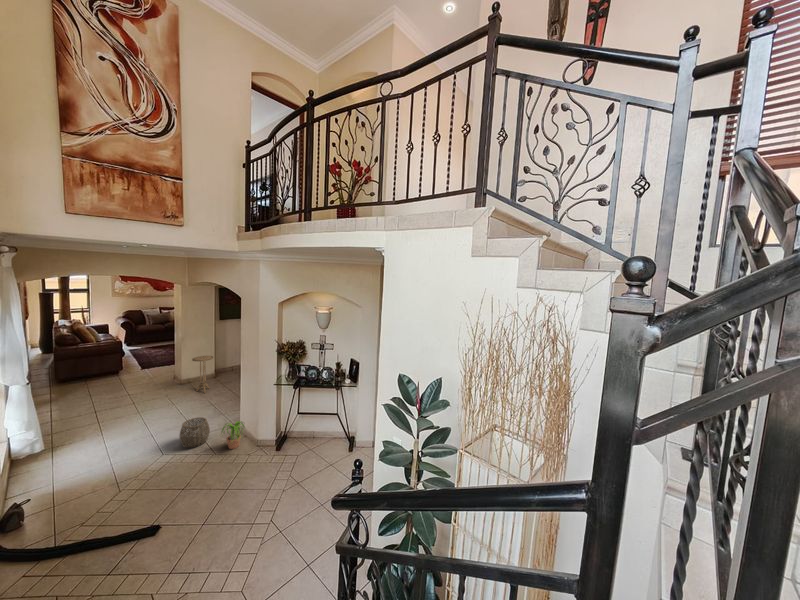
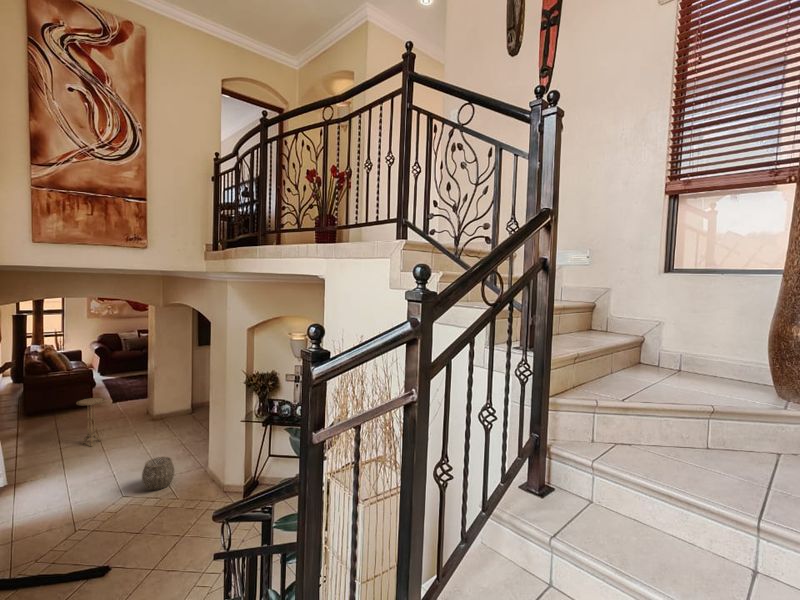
side table: present [192,356,213,393] -> present [76,398,105,447]
potted plant: present [222,421,244,449] -> none [180,462,216,494]

